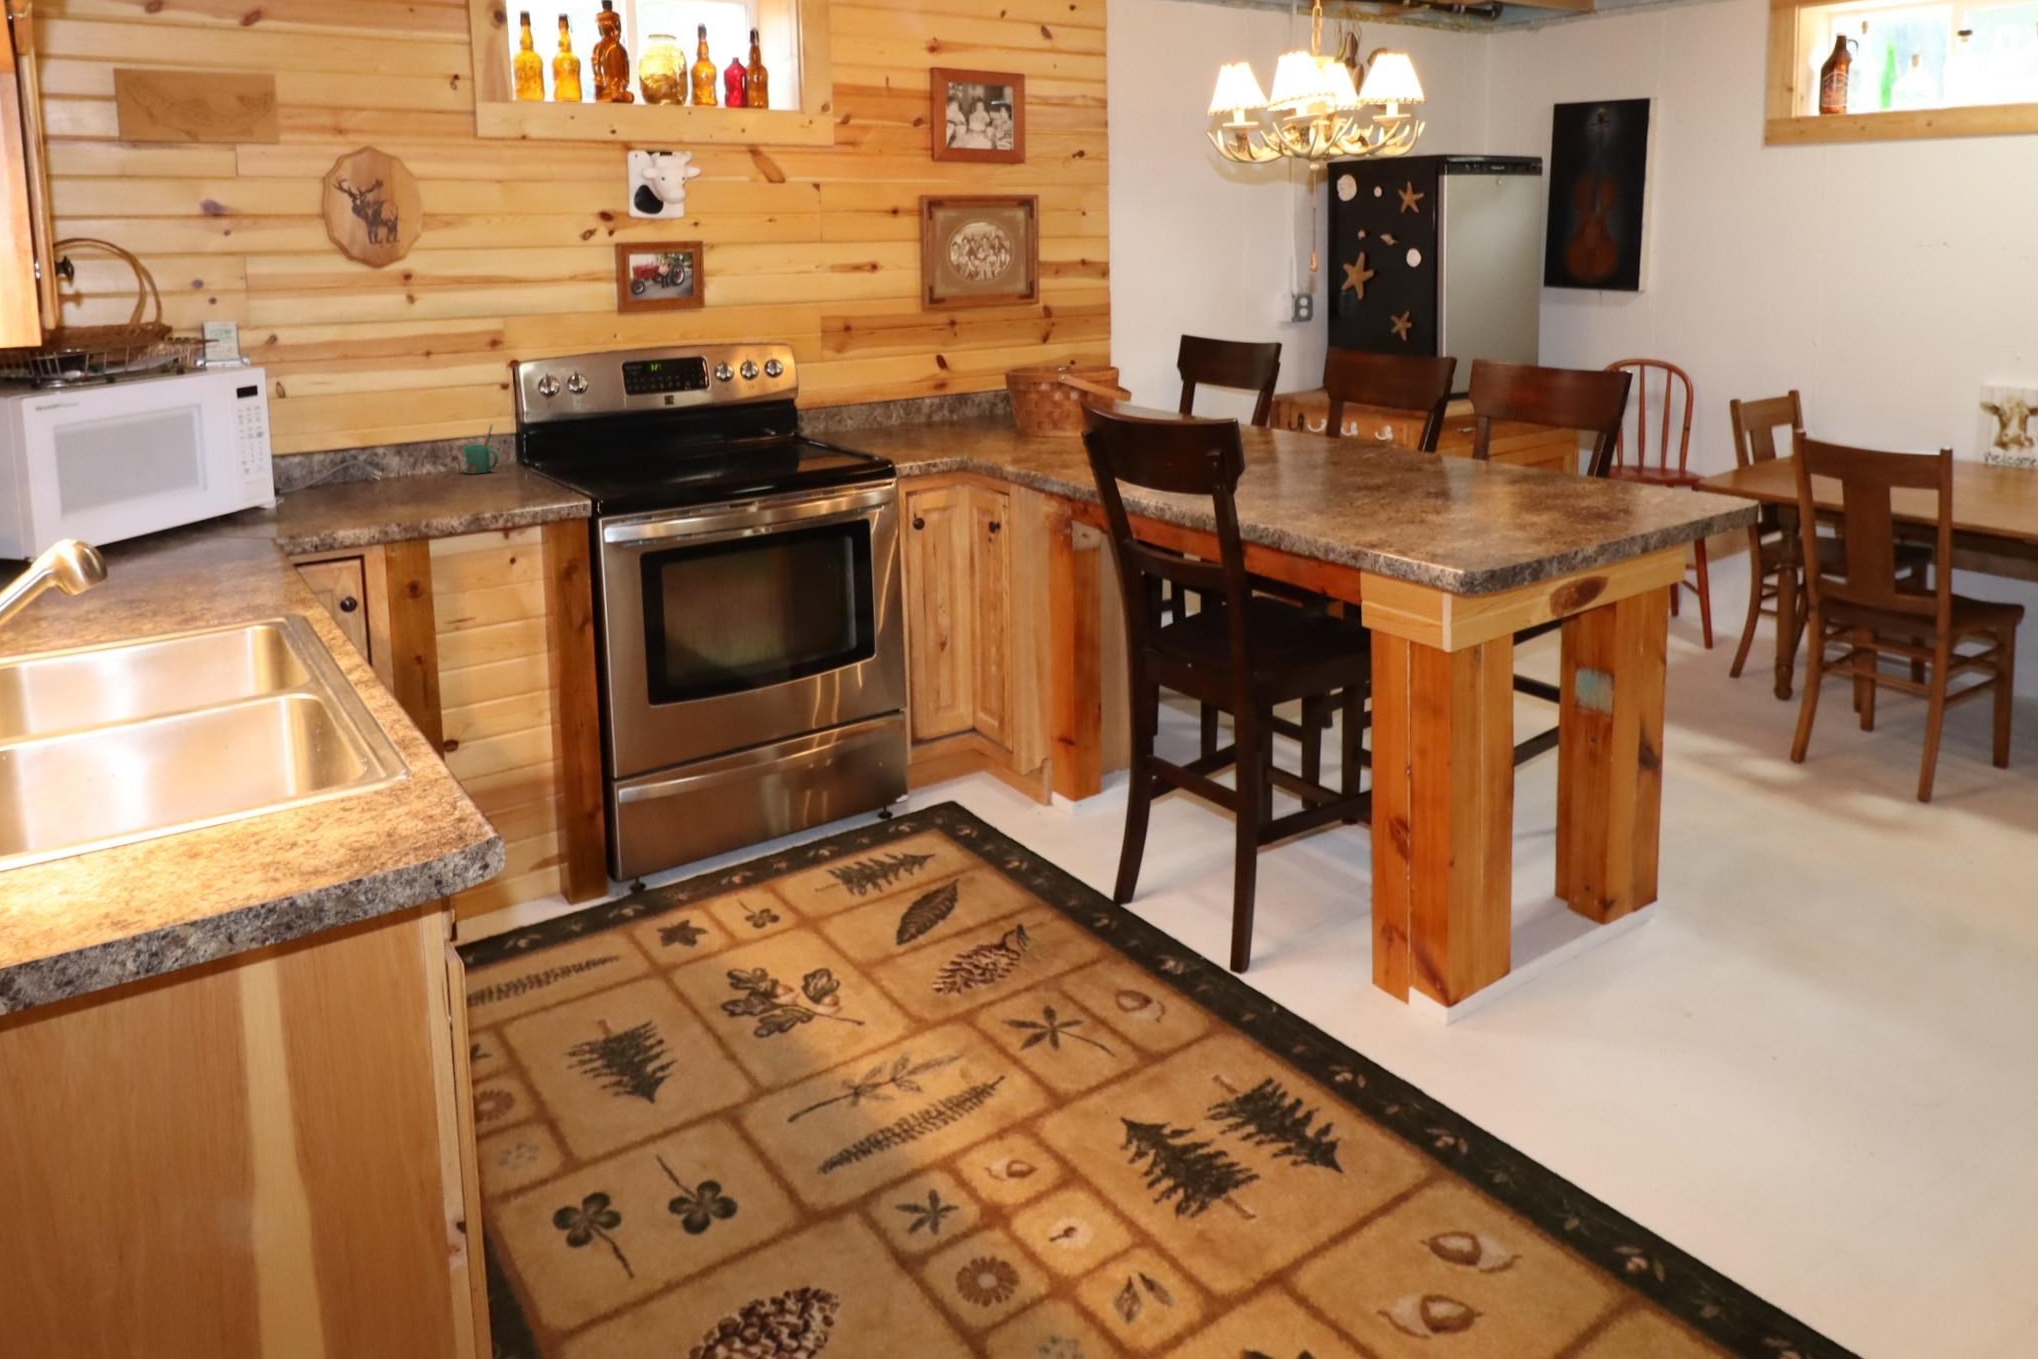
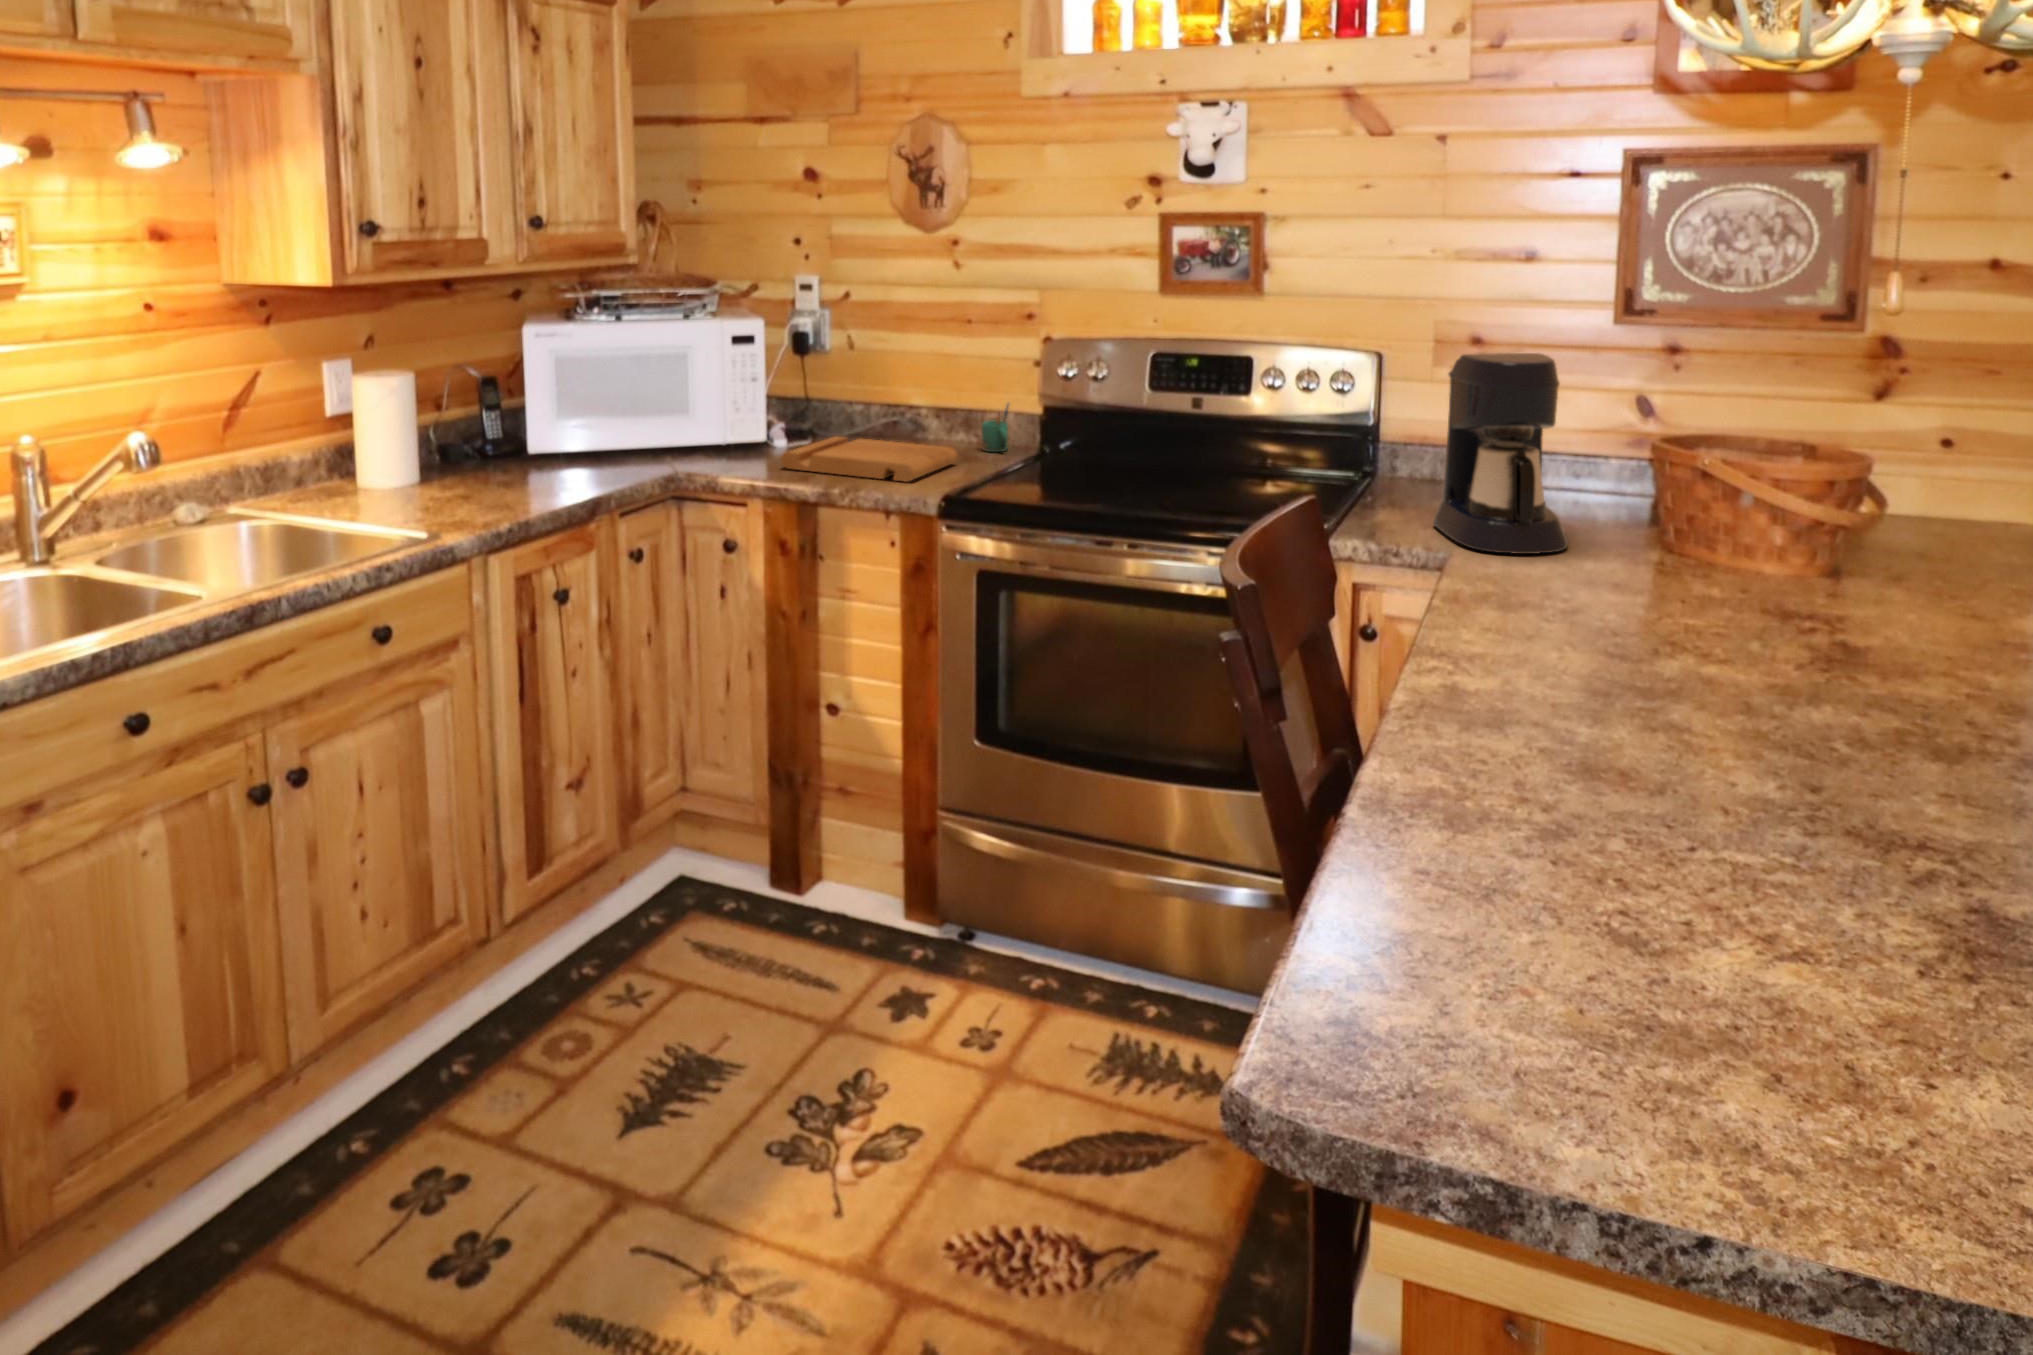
coffee maker: none [908,324,1001,453] -> present [1433,353,1568,554]
cutting board: none [326,469,500,515] -> present [781,436,958,482]

